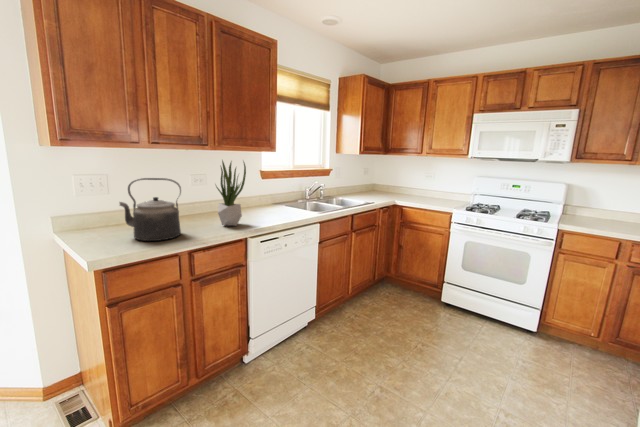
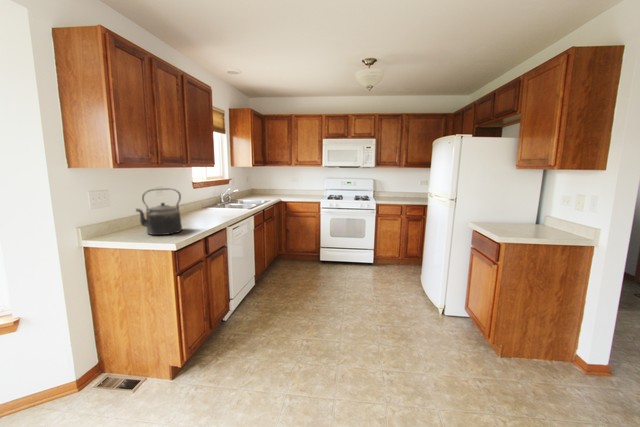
potted plant: present [216,161,246,226] -> none [191,173,212,222]

